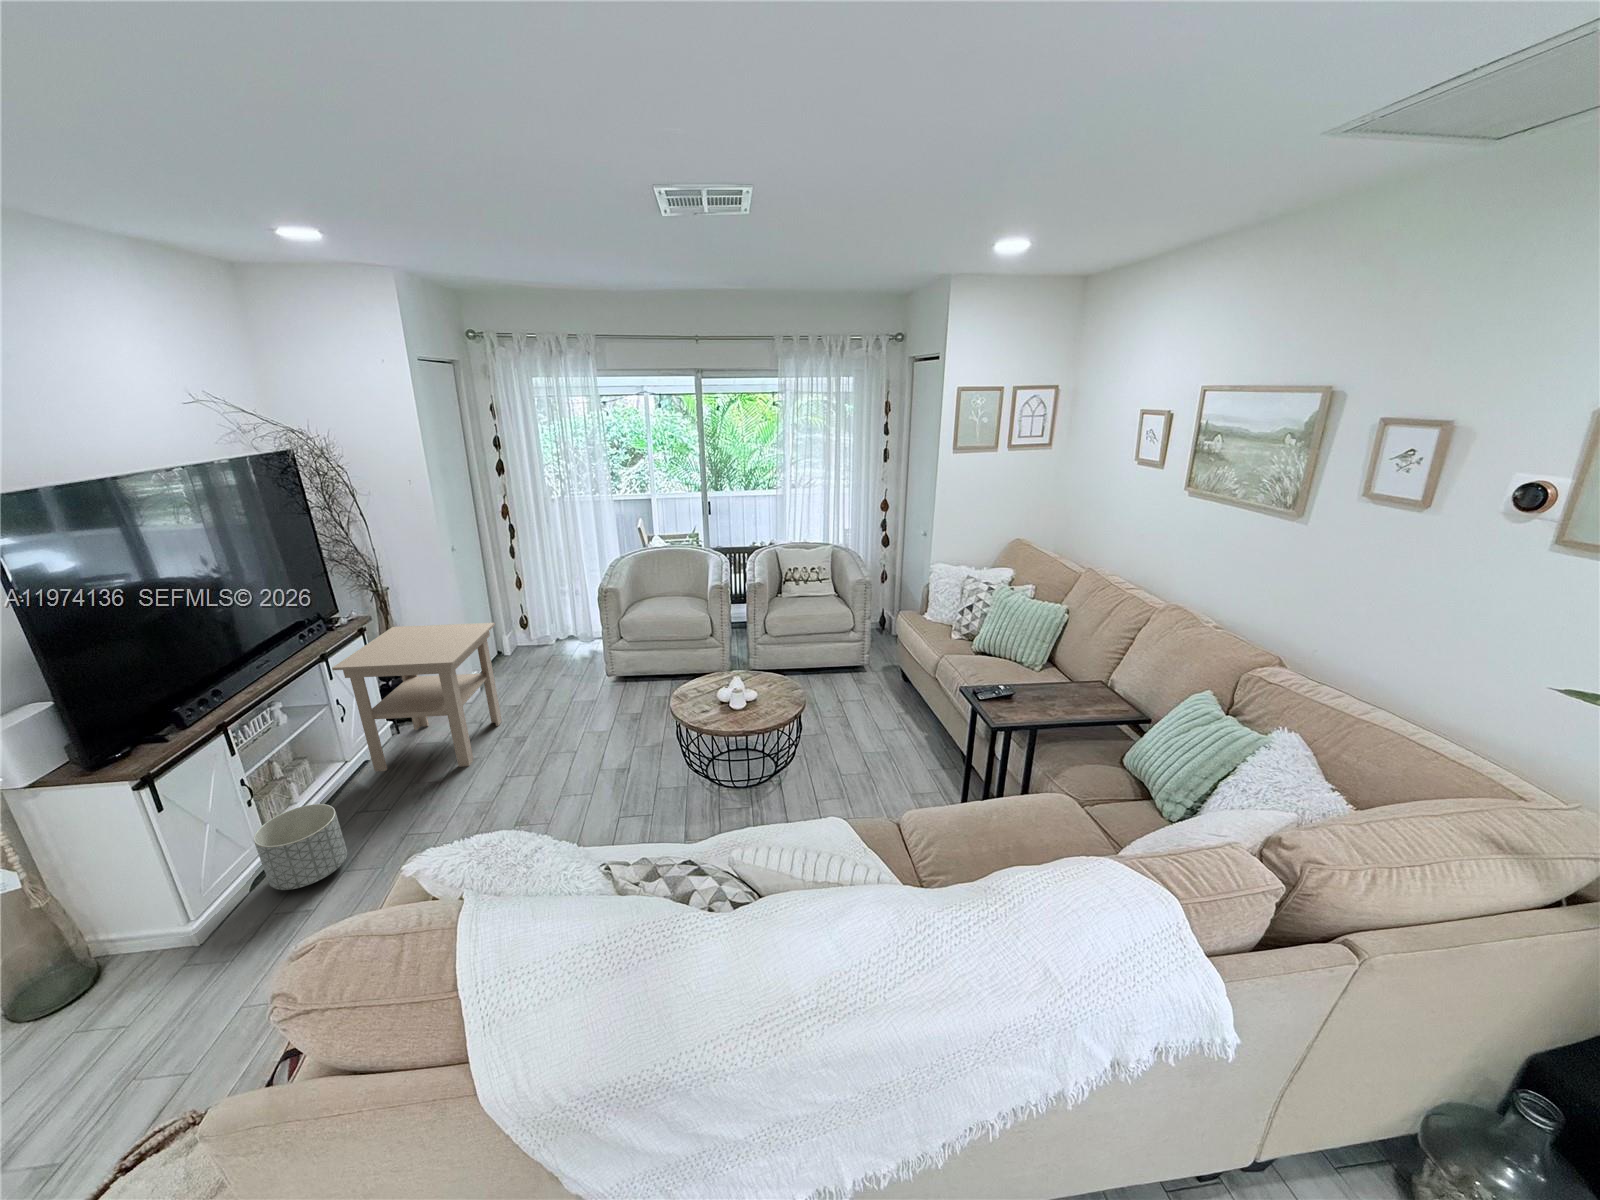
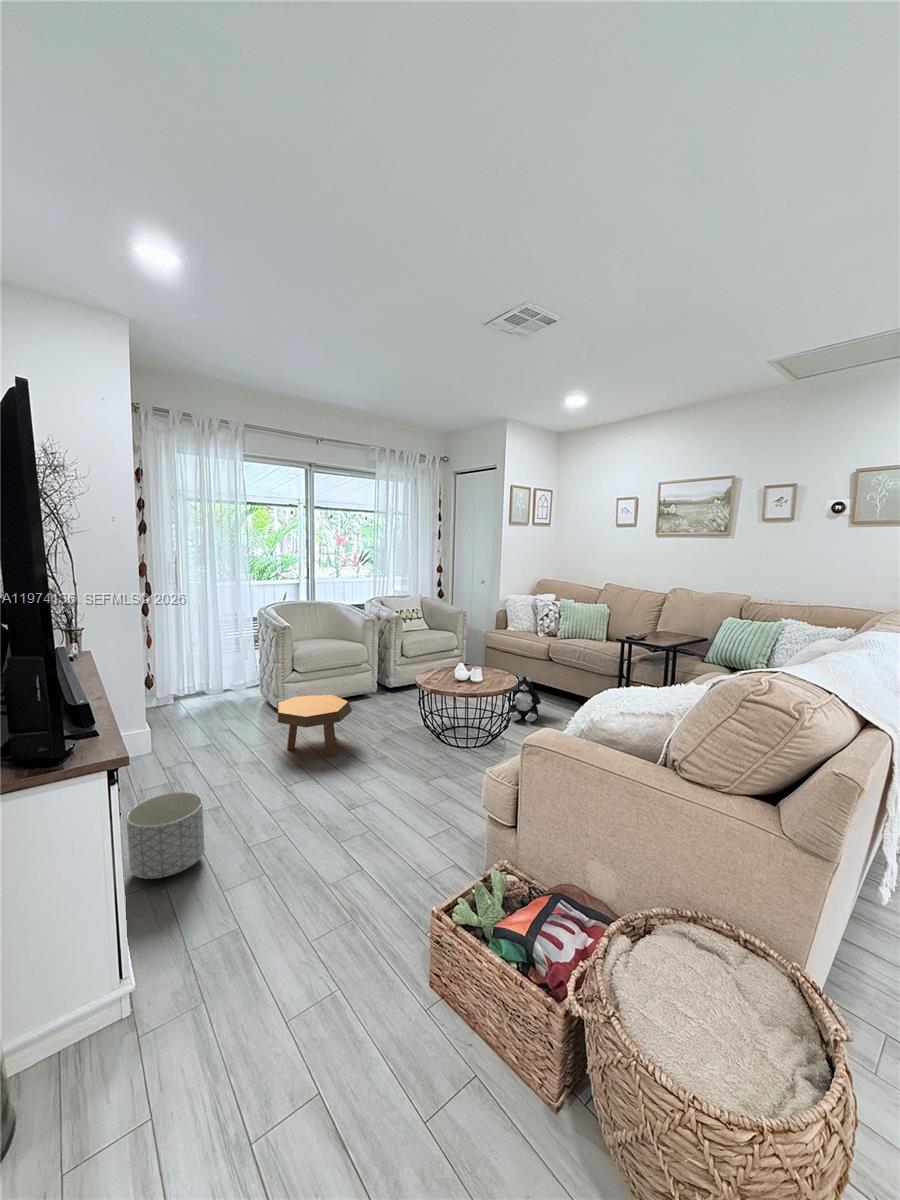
side table: present [332,623,502,772] -> none [102,648,228,798]
footstool: none [532,686,620,769] -> present [278,695,352,757]
plush toy: none [827,704,880,774] -> present [507,675,541,722]

